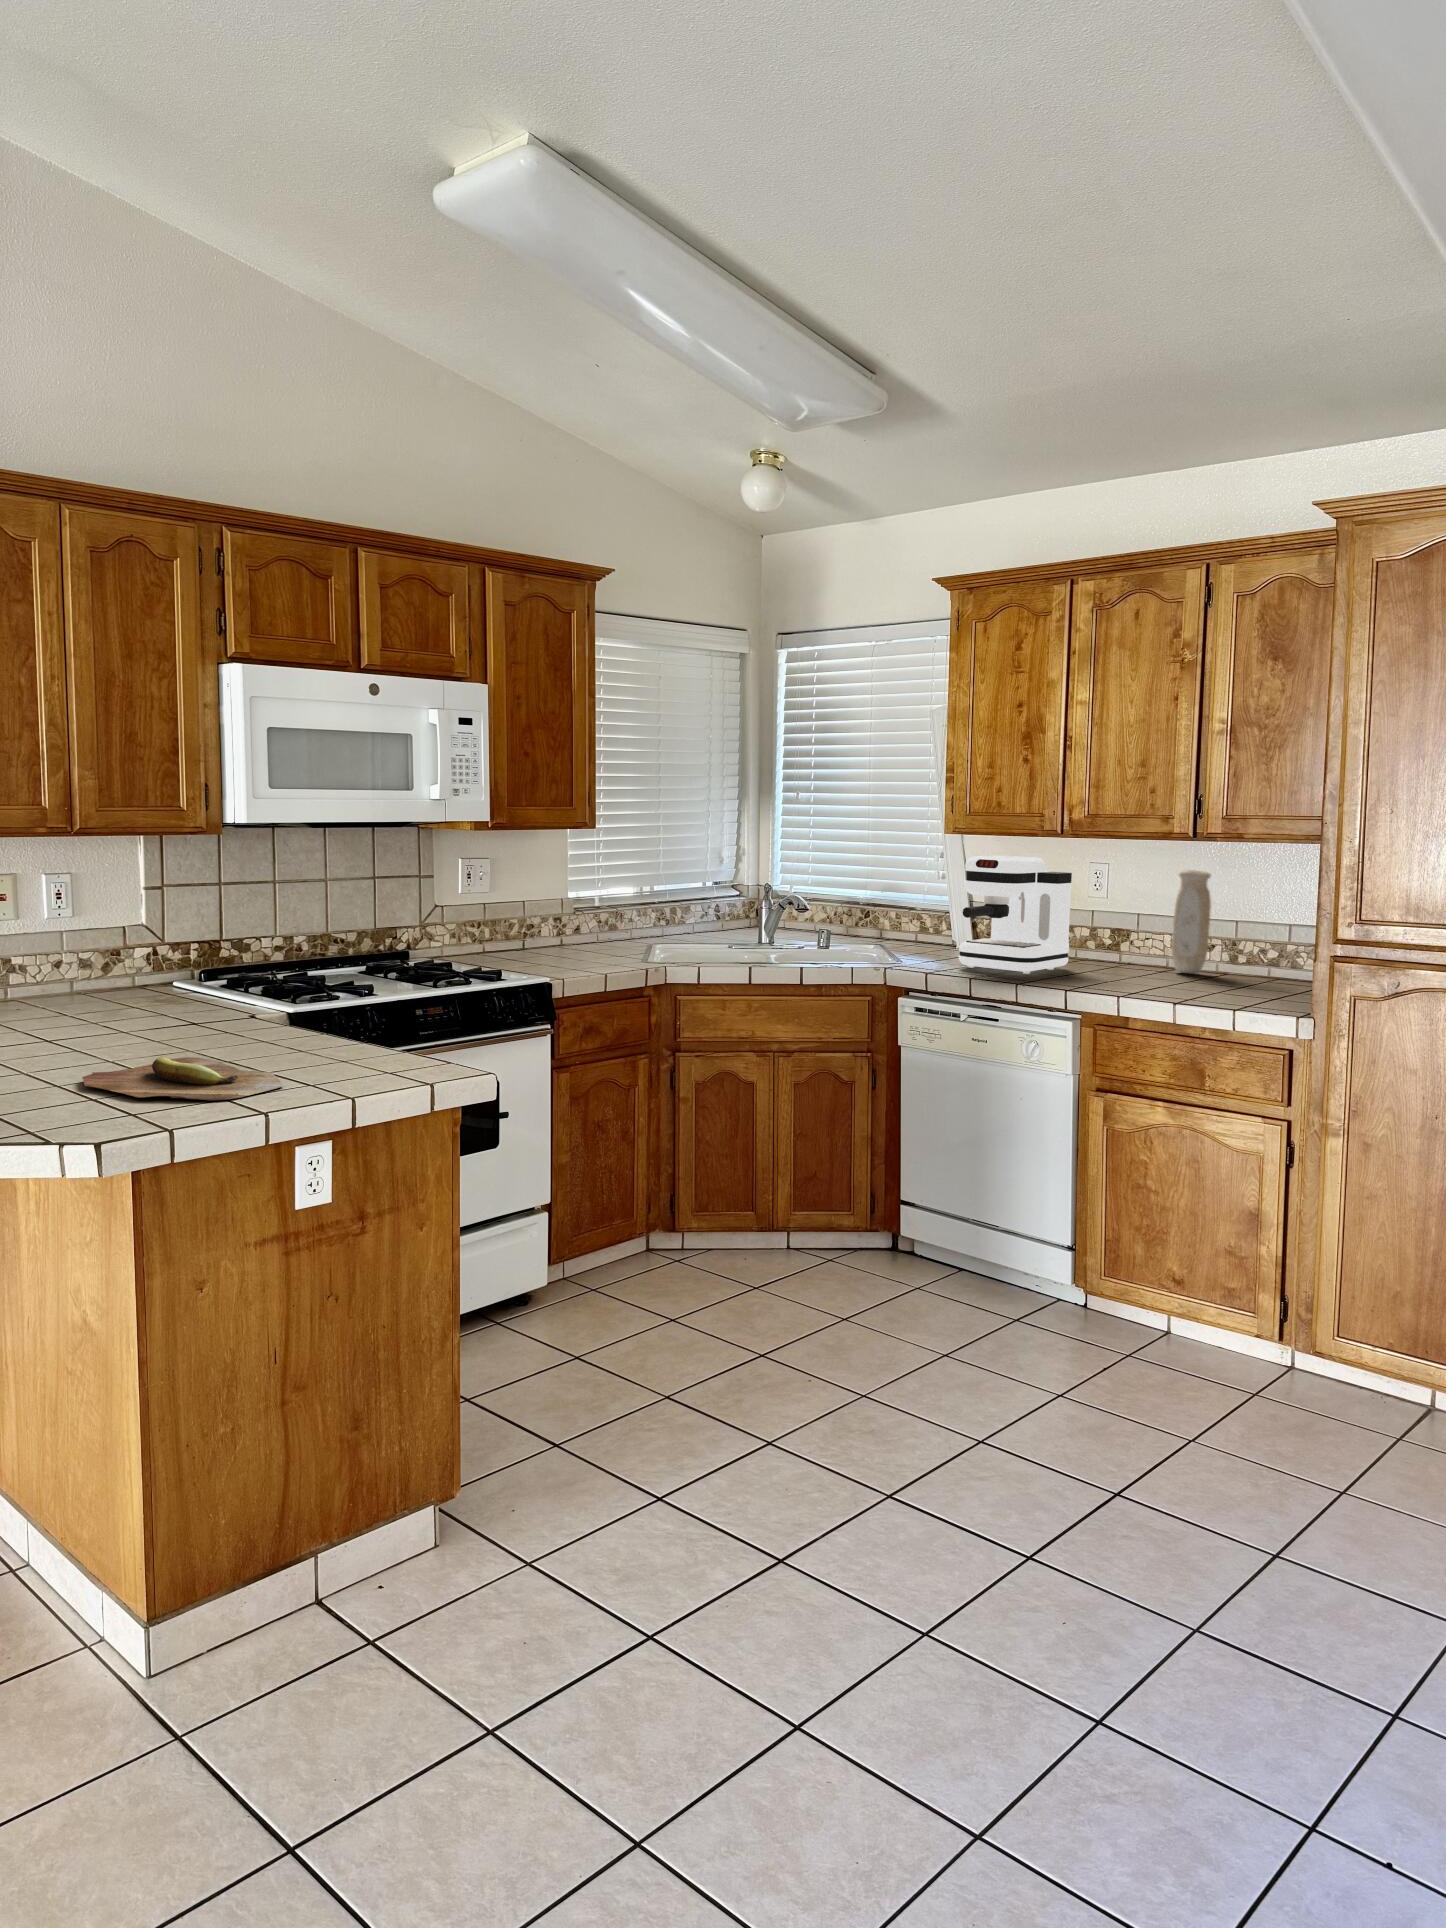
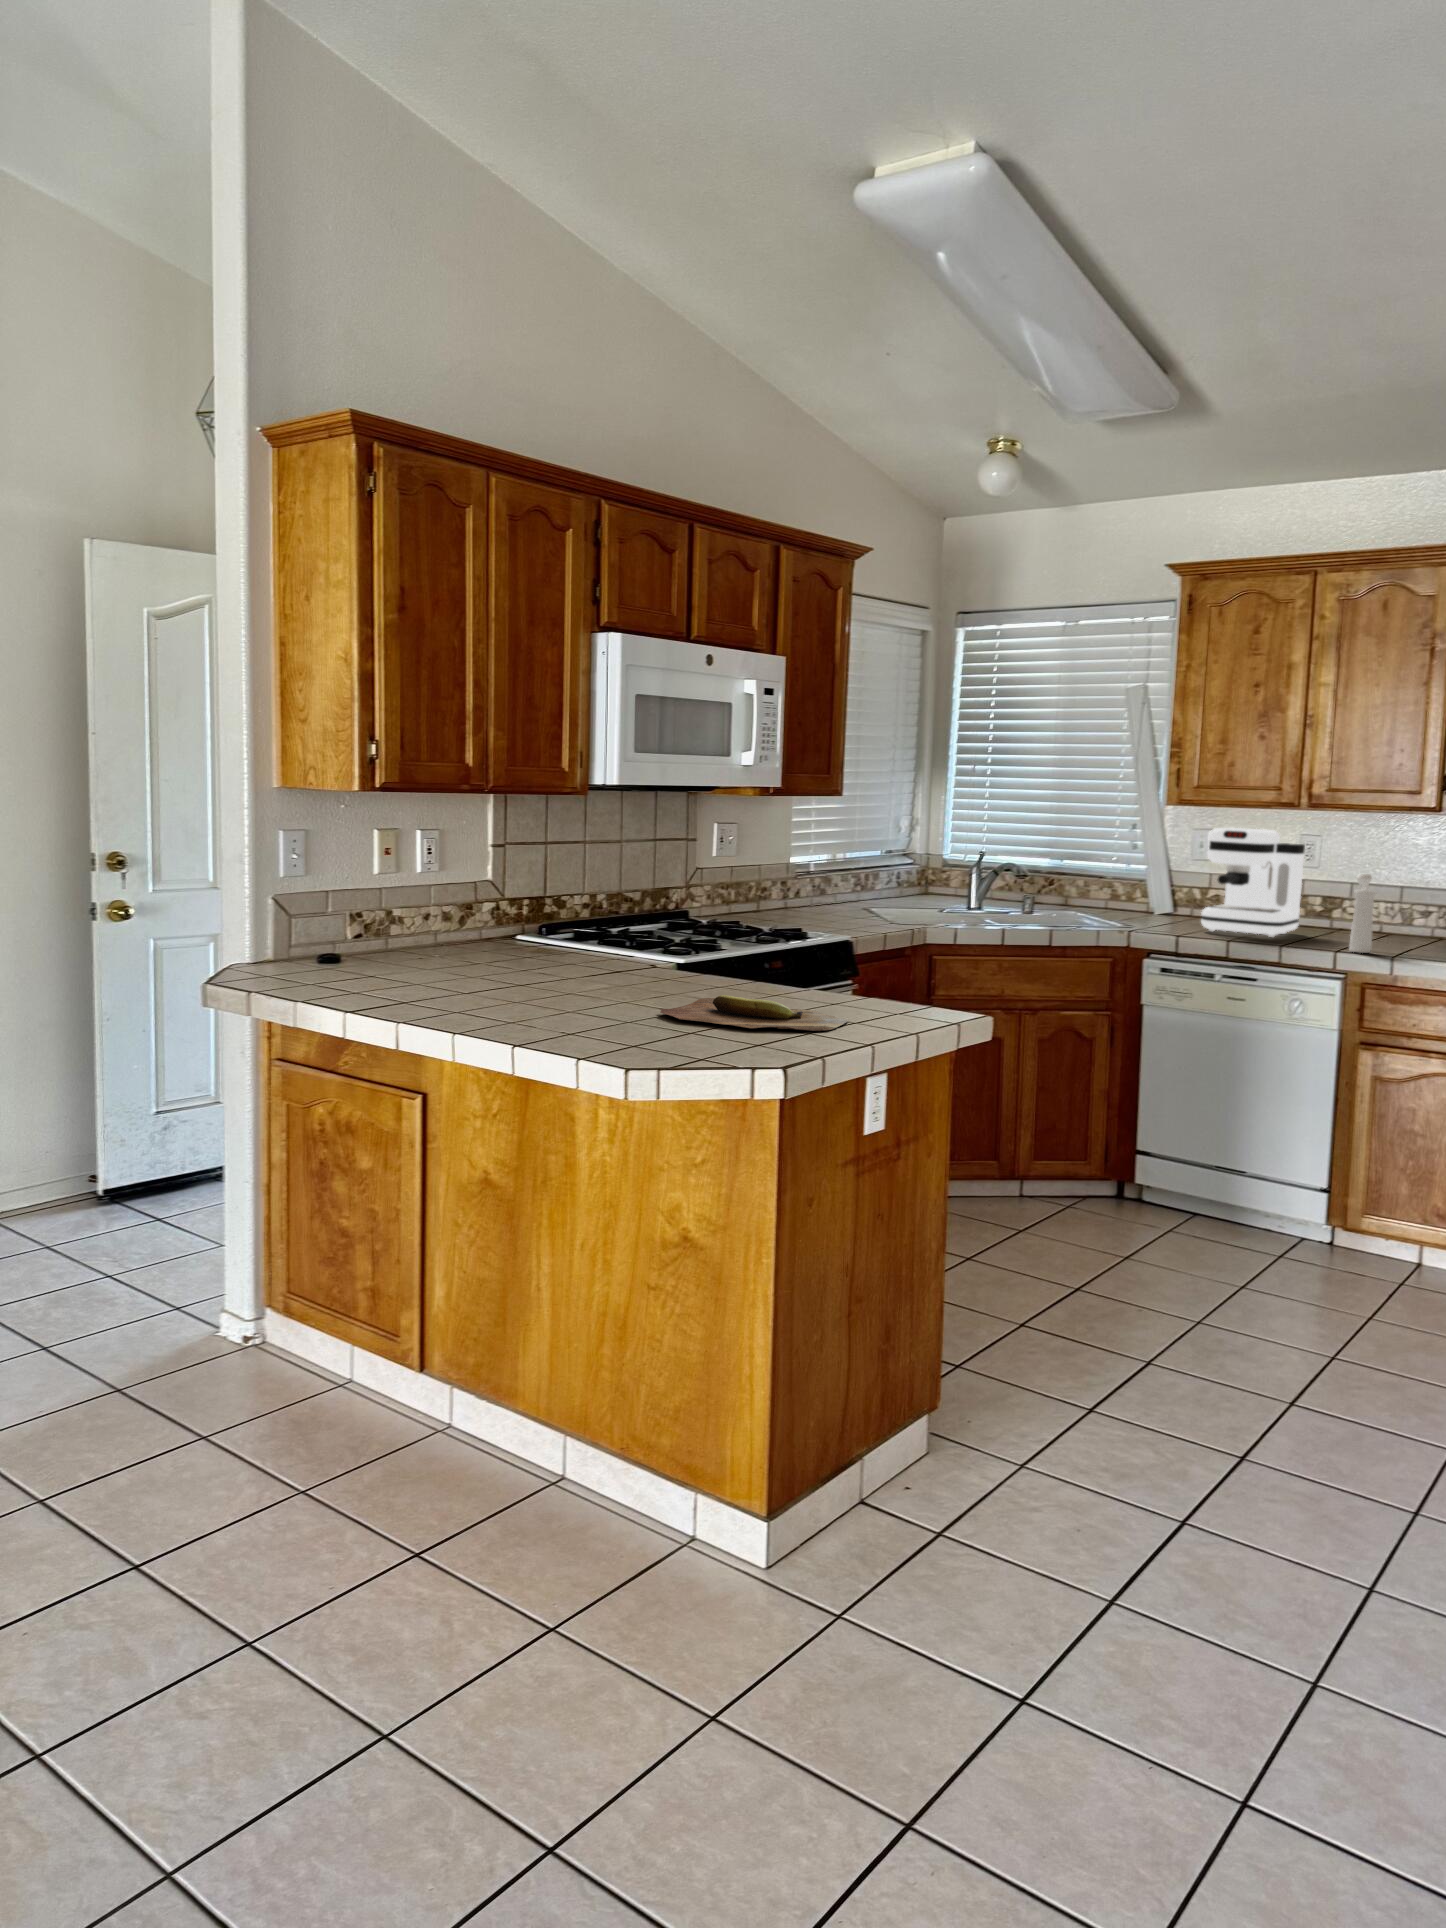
vase: present [1172,870,1211,974] -> none [1394,844,1434,938]
pepper mill: none [1081,905,1115,993] -> present [1349,874,1376,953]

